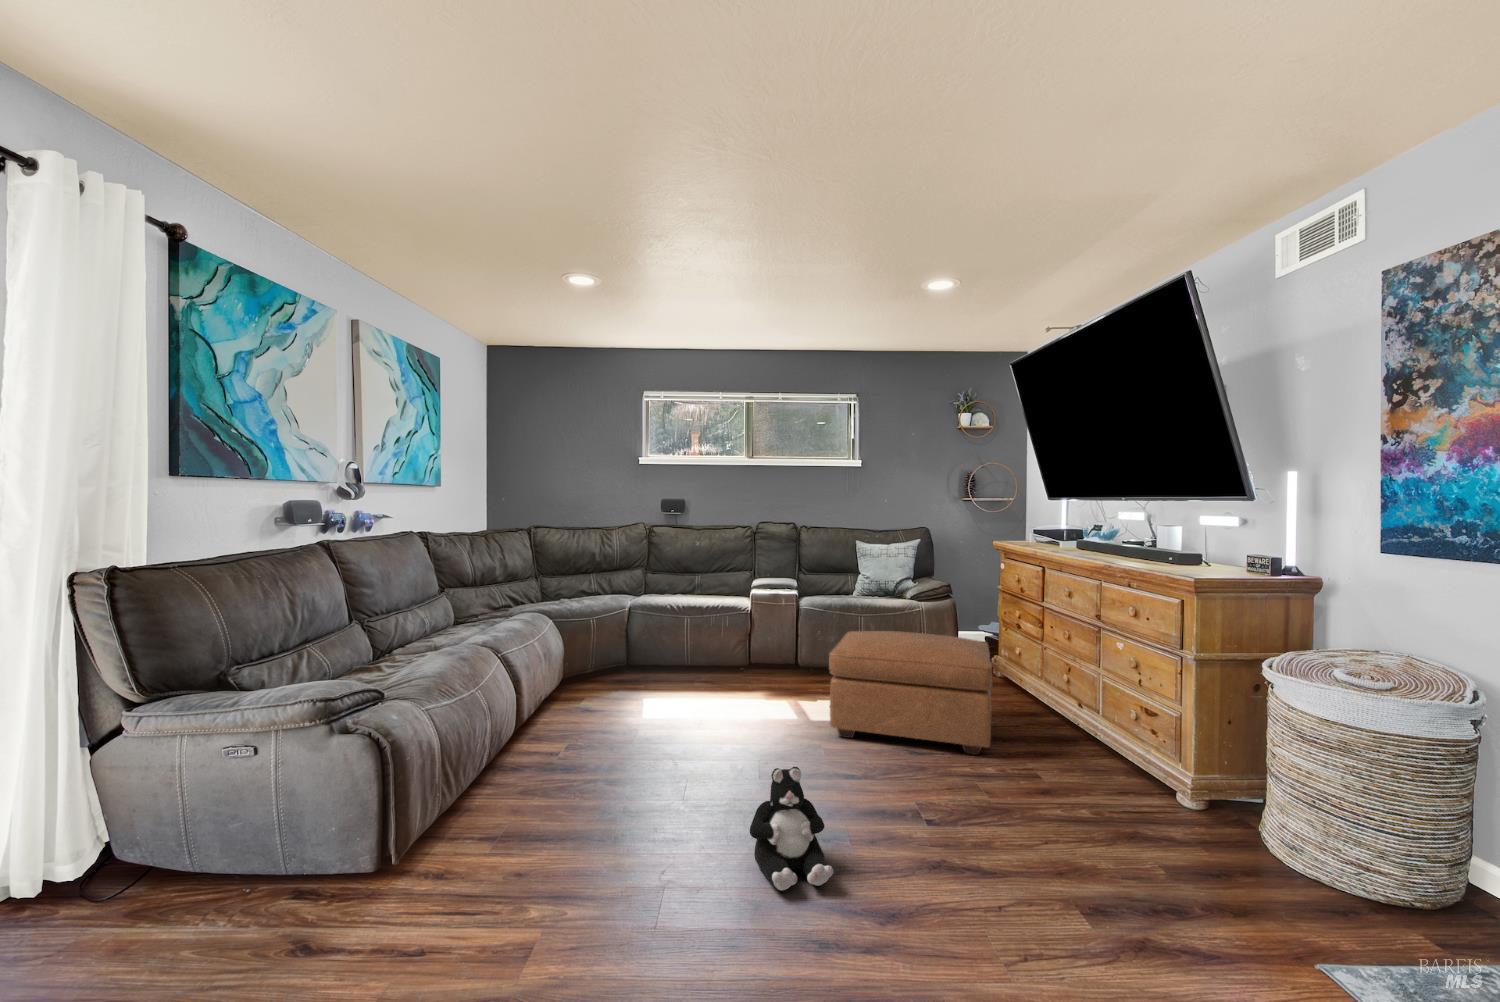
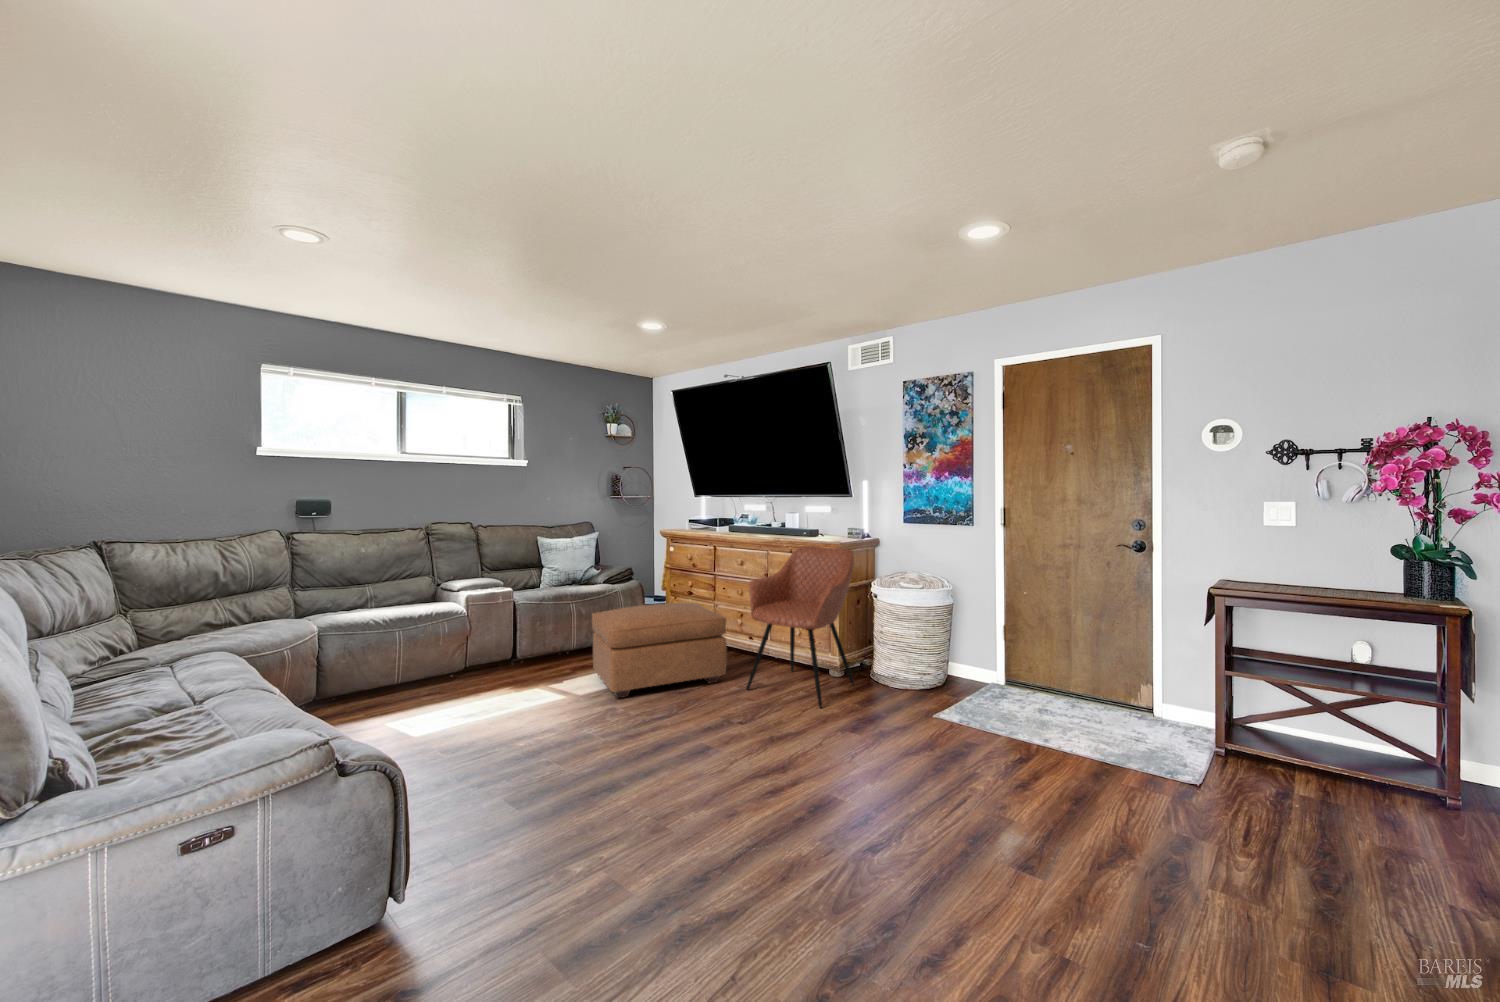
armchair: none [1004,578,1210,845] -> present [747,546,854,708]
plush toy: present [750,767,833,891] -> none [667,707,739,797]

